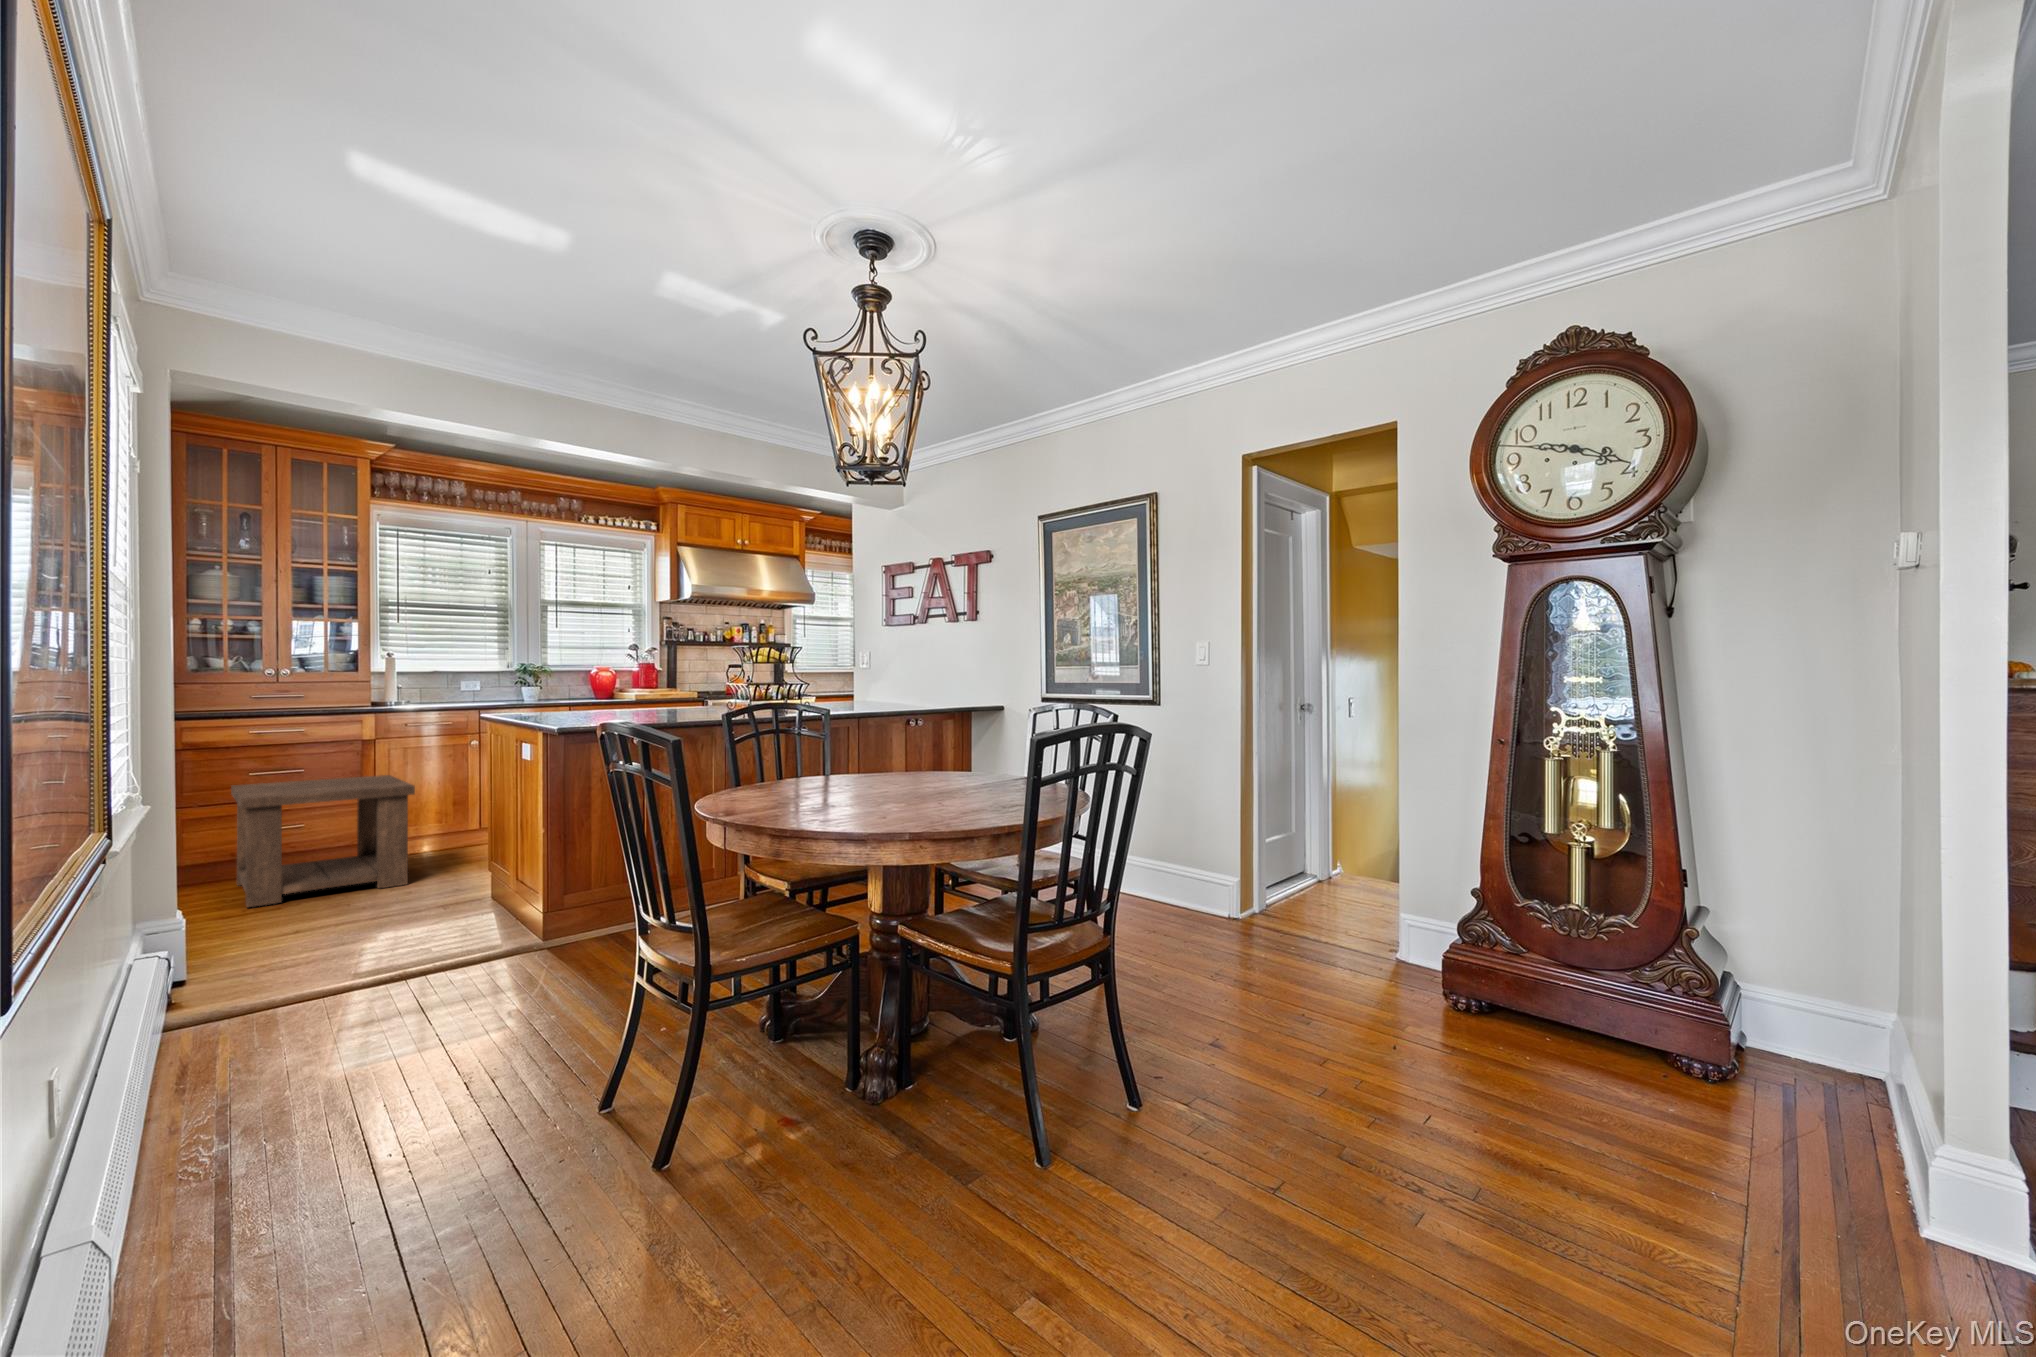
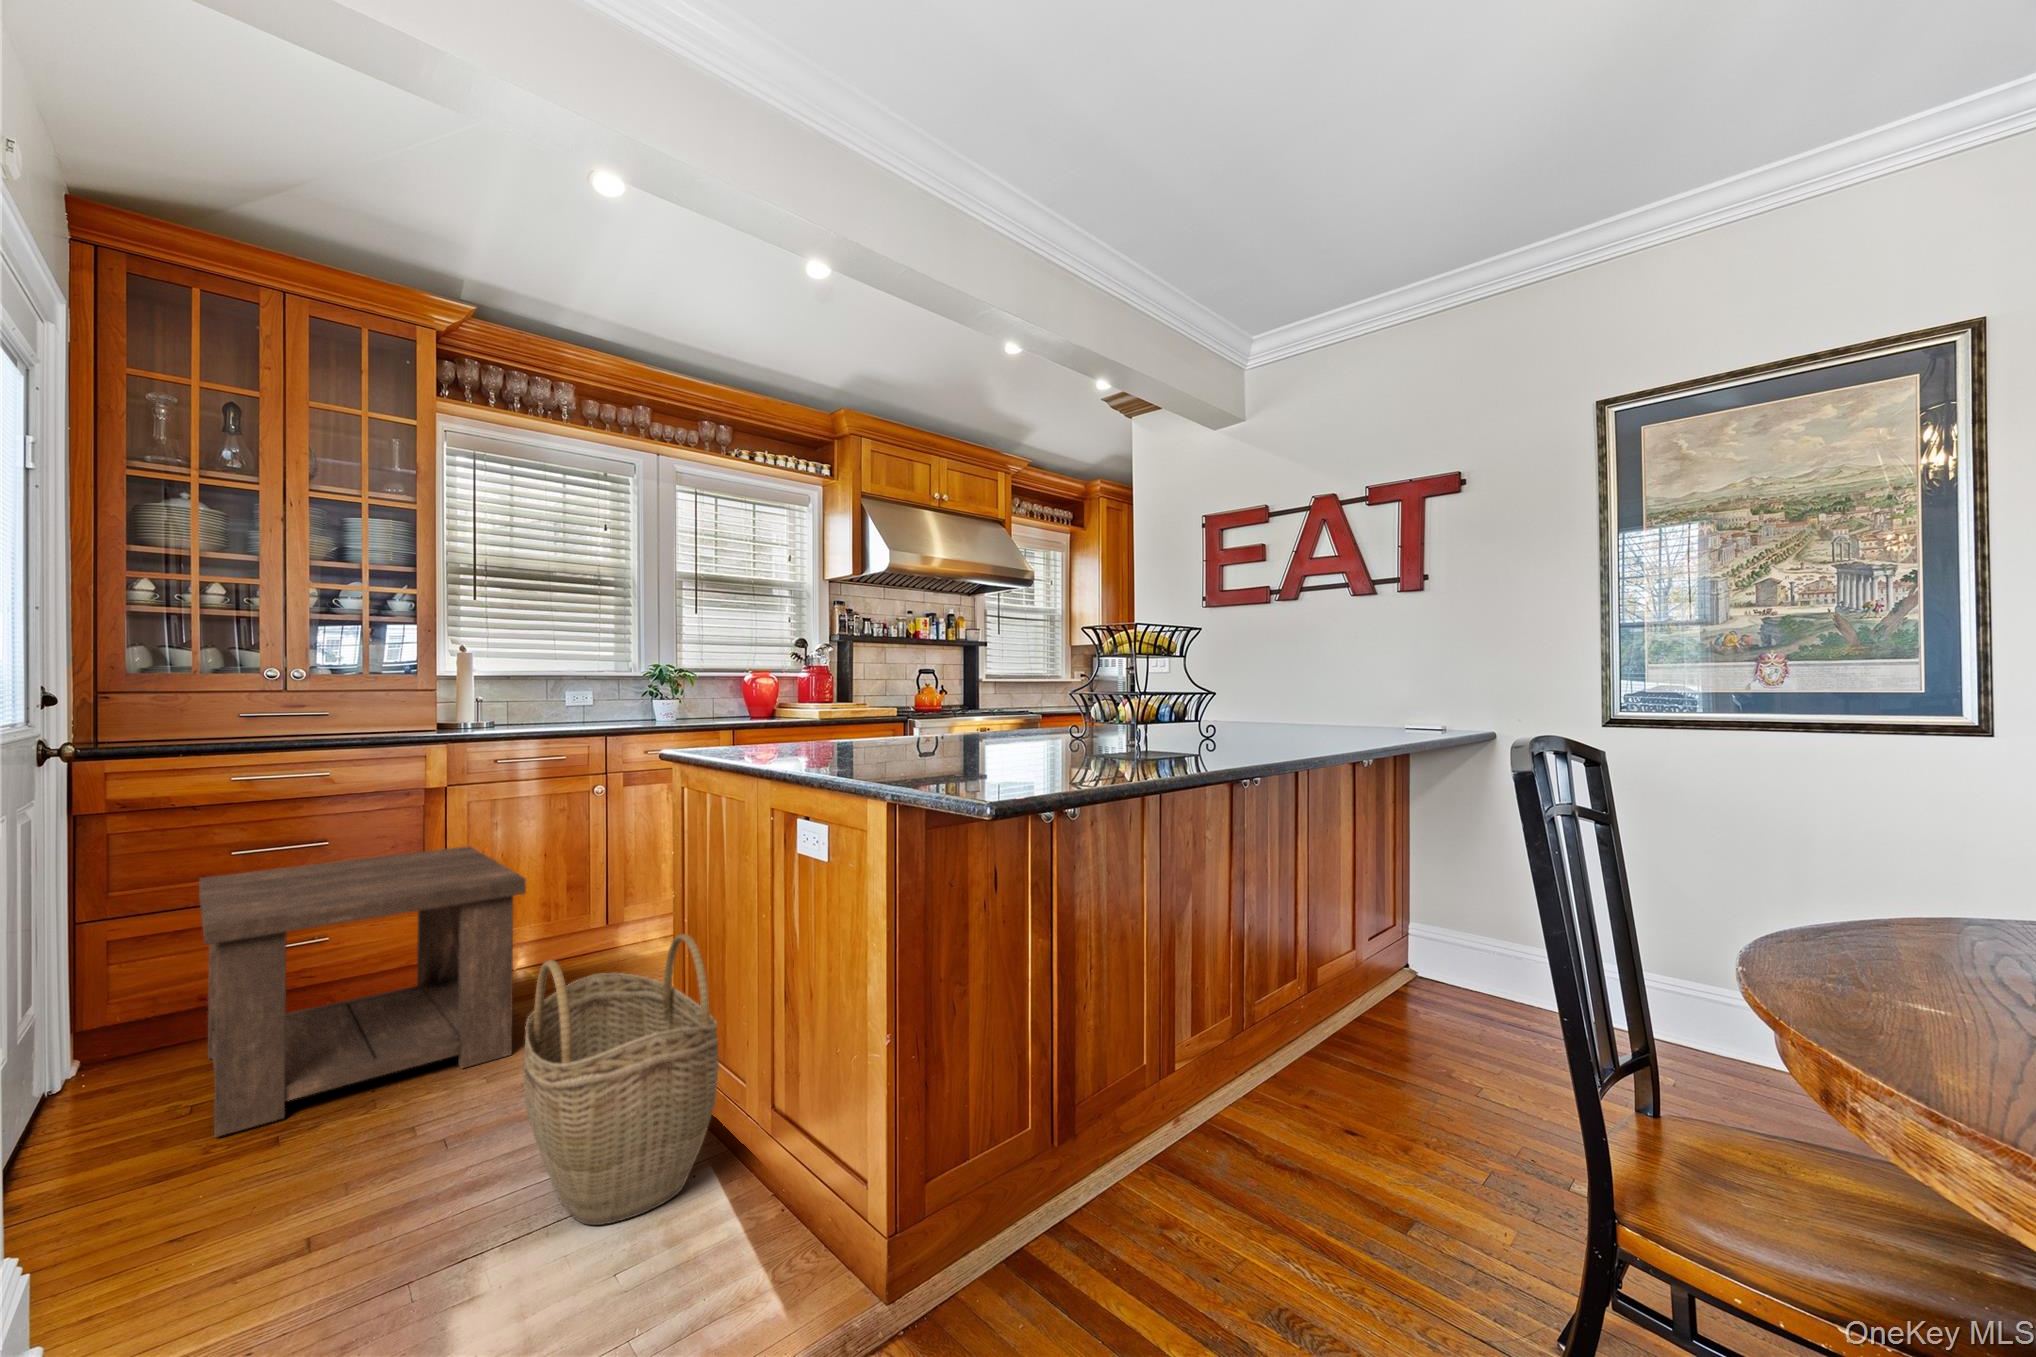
woven basket: none [399,803,497,929] -> present [523,934,719,1225]

